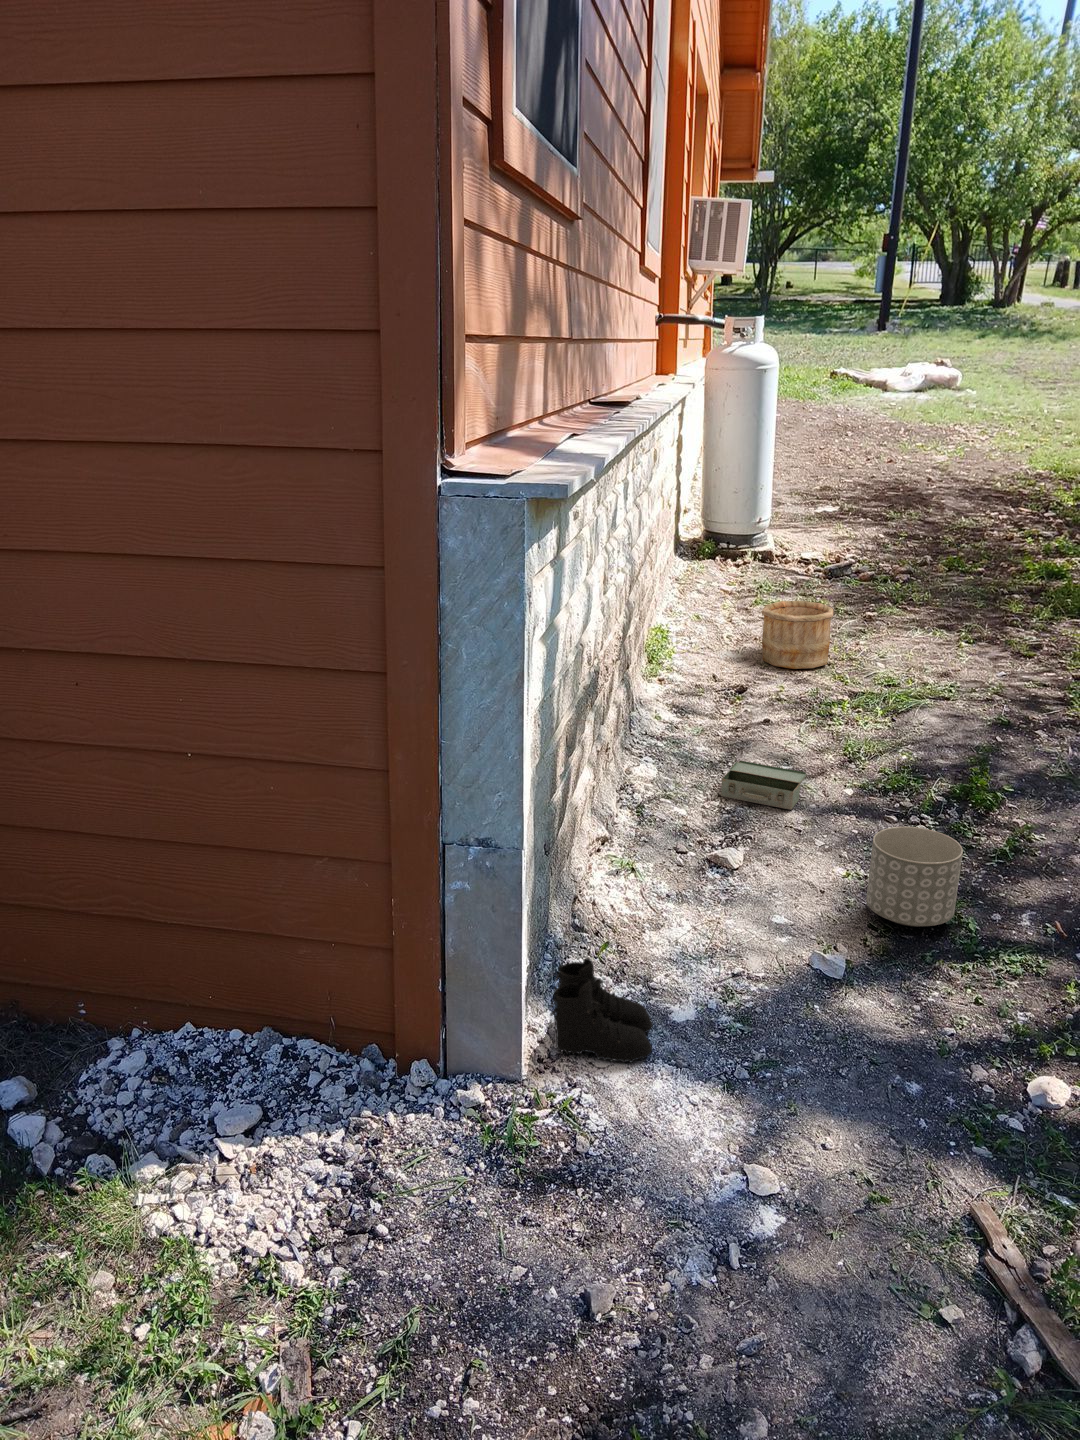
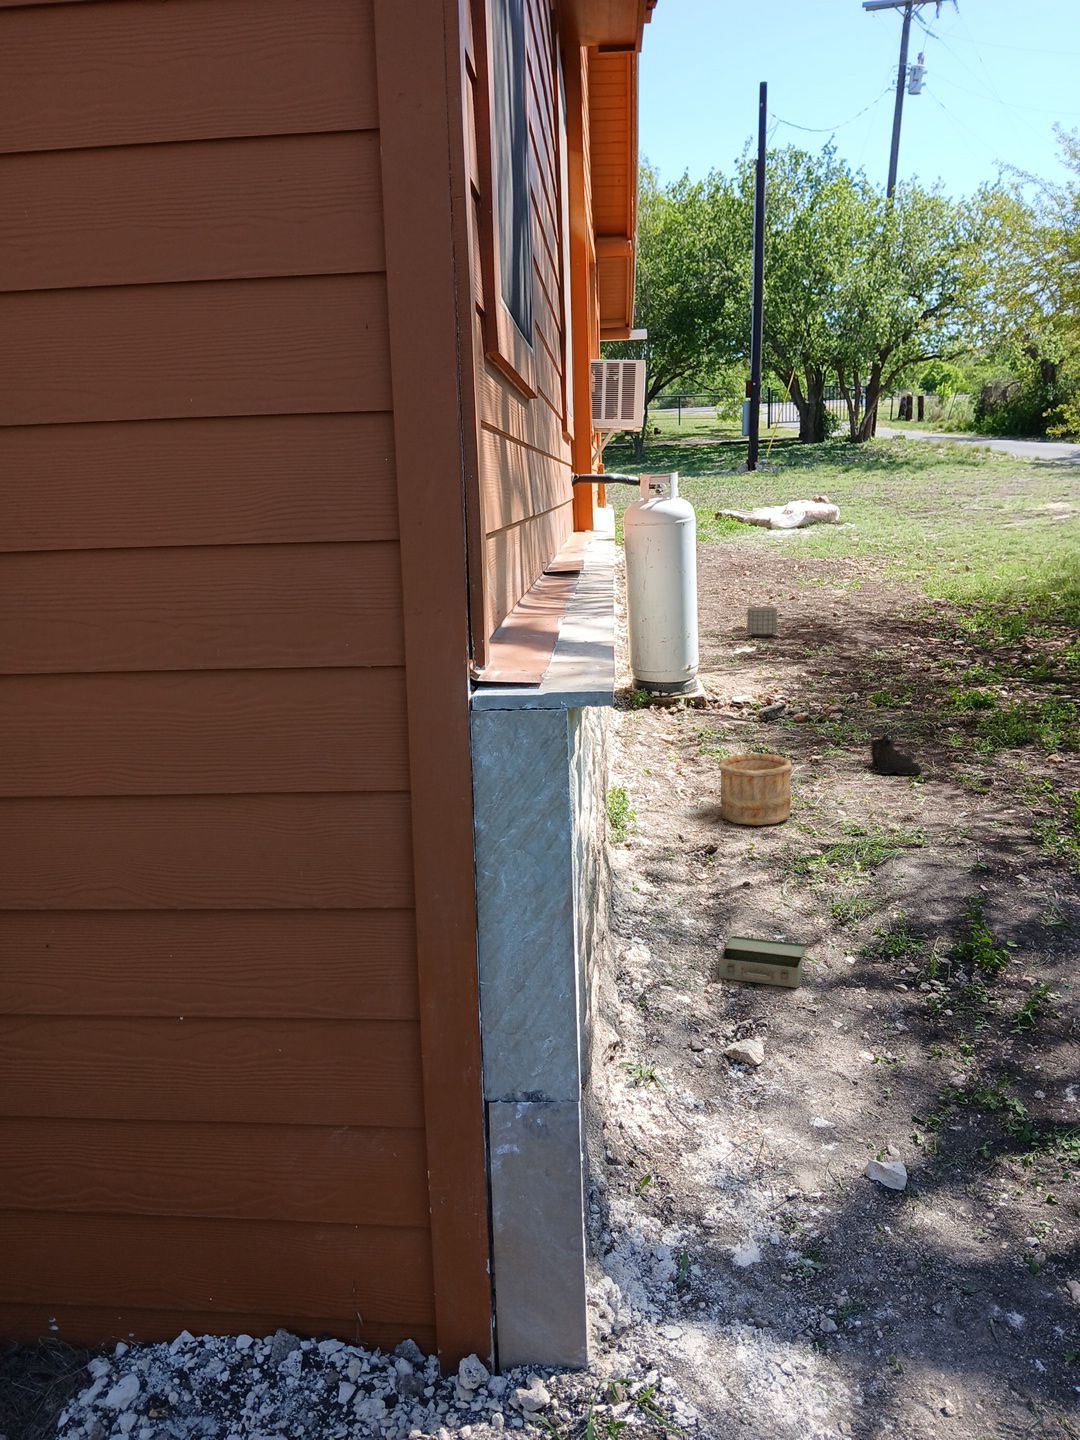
planter: present [866,827,963,927] -> present [747,607,777,637]
boots: present [550,959,653,1063] -> present [870,735,921,775]

